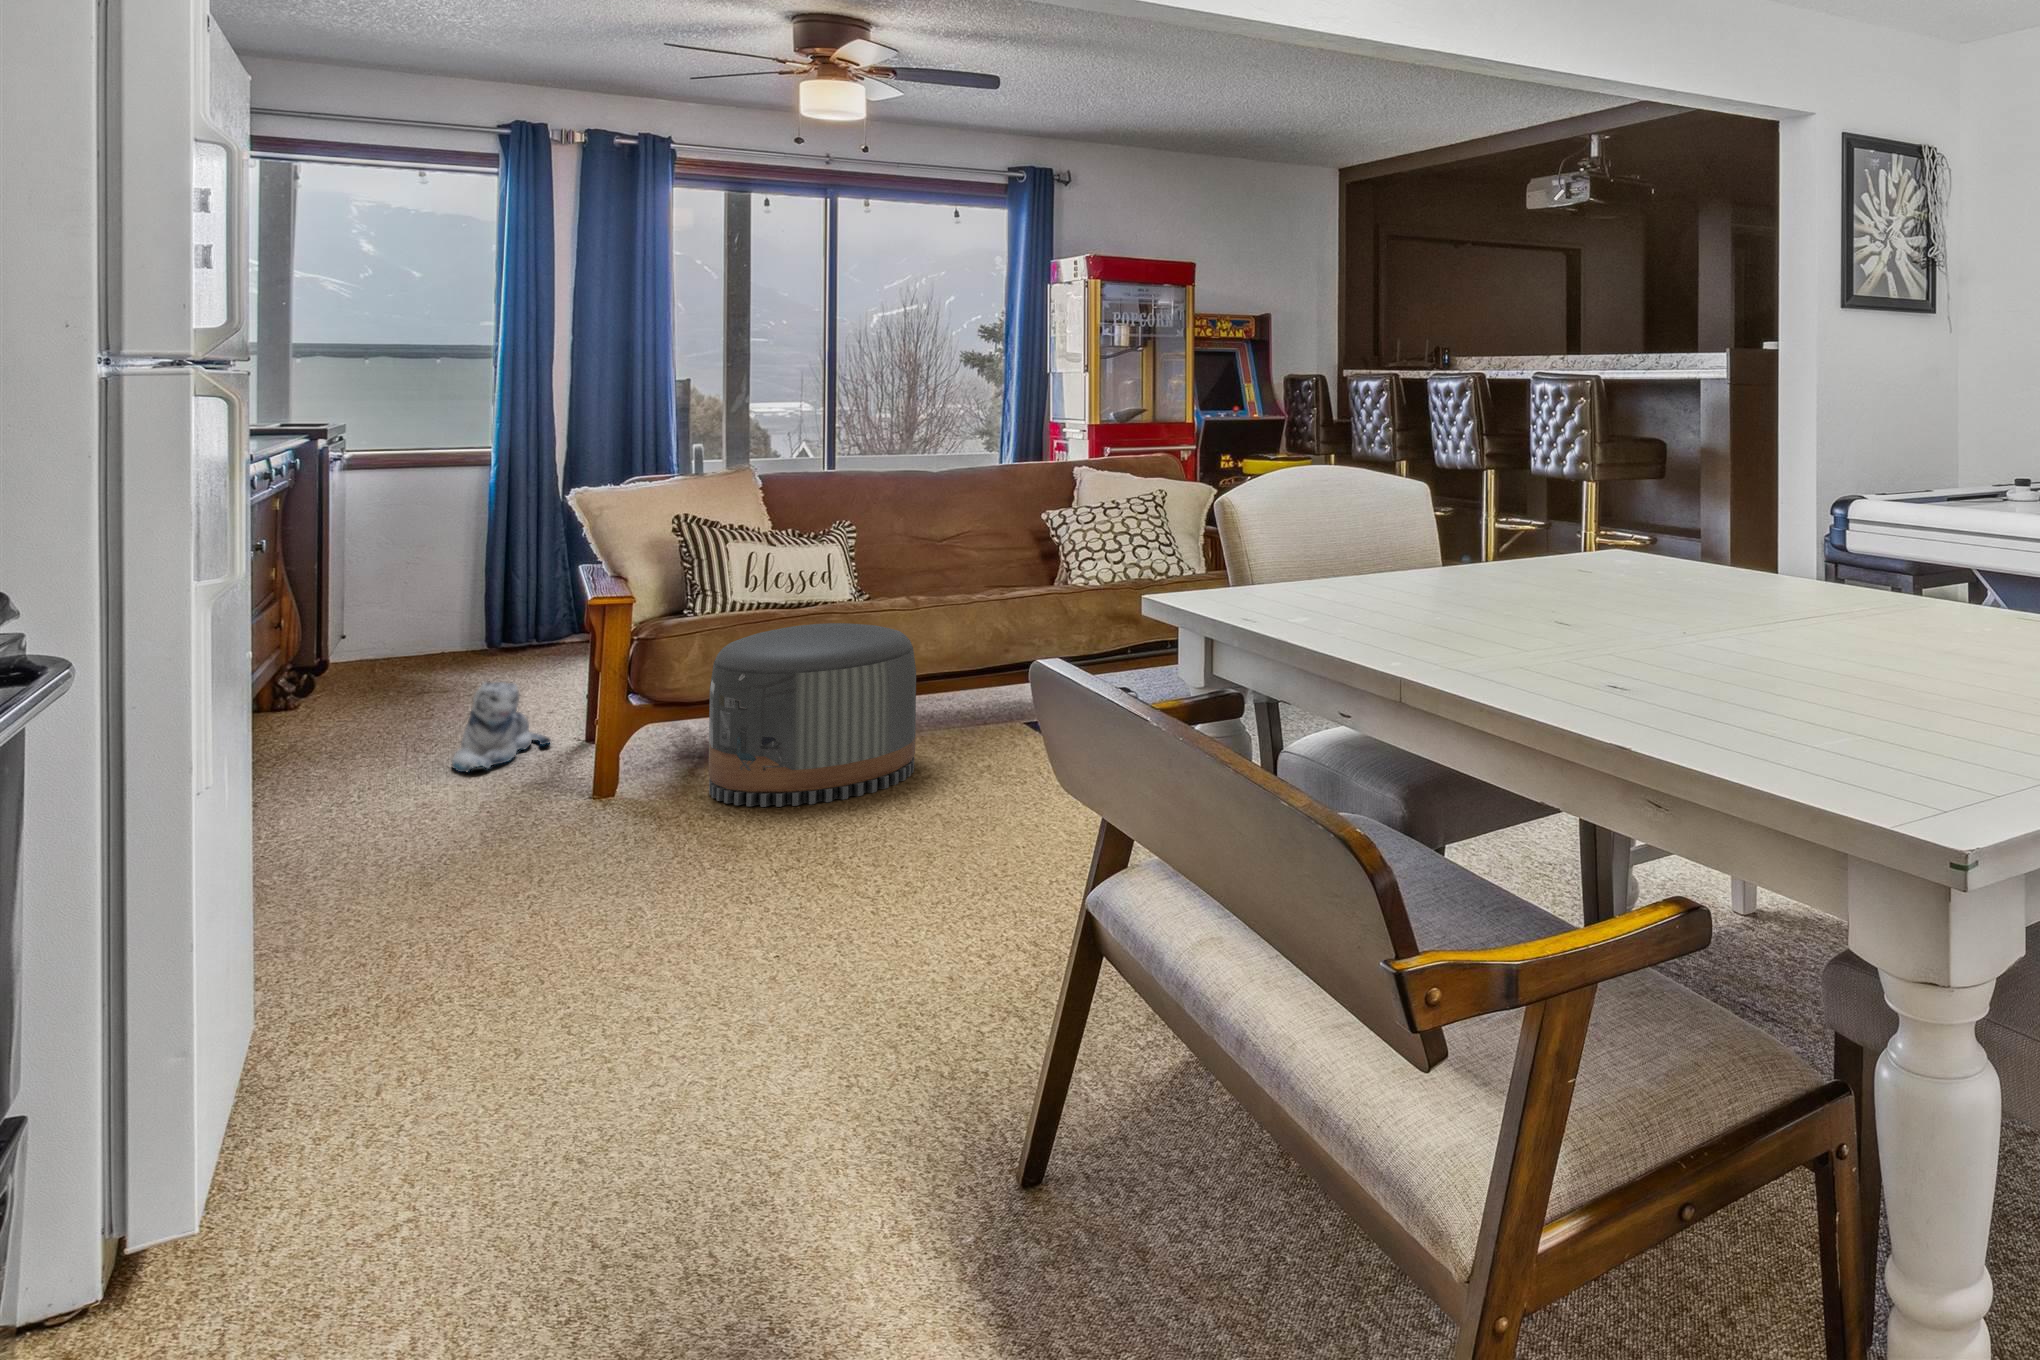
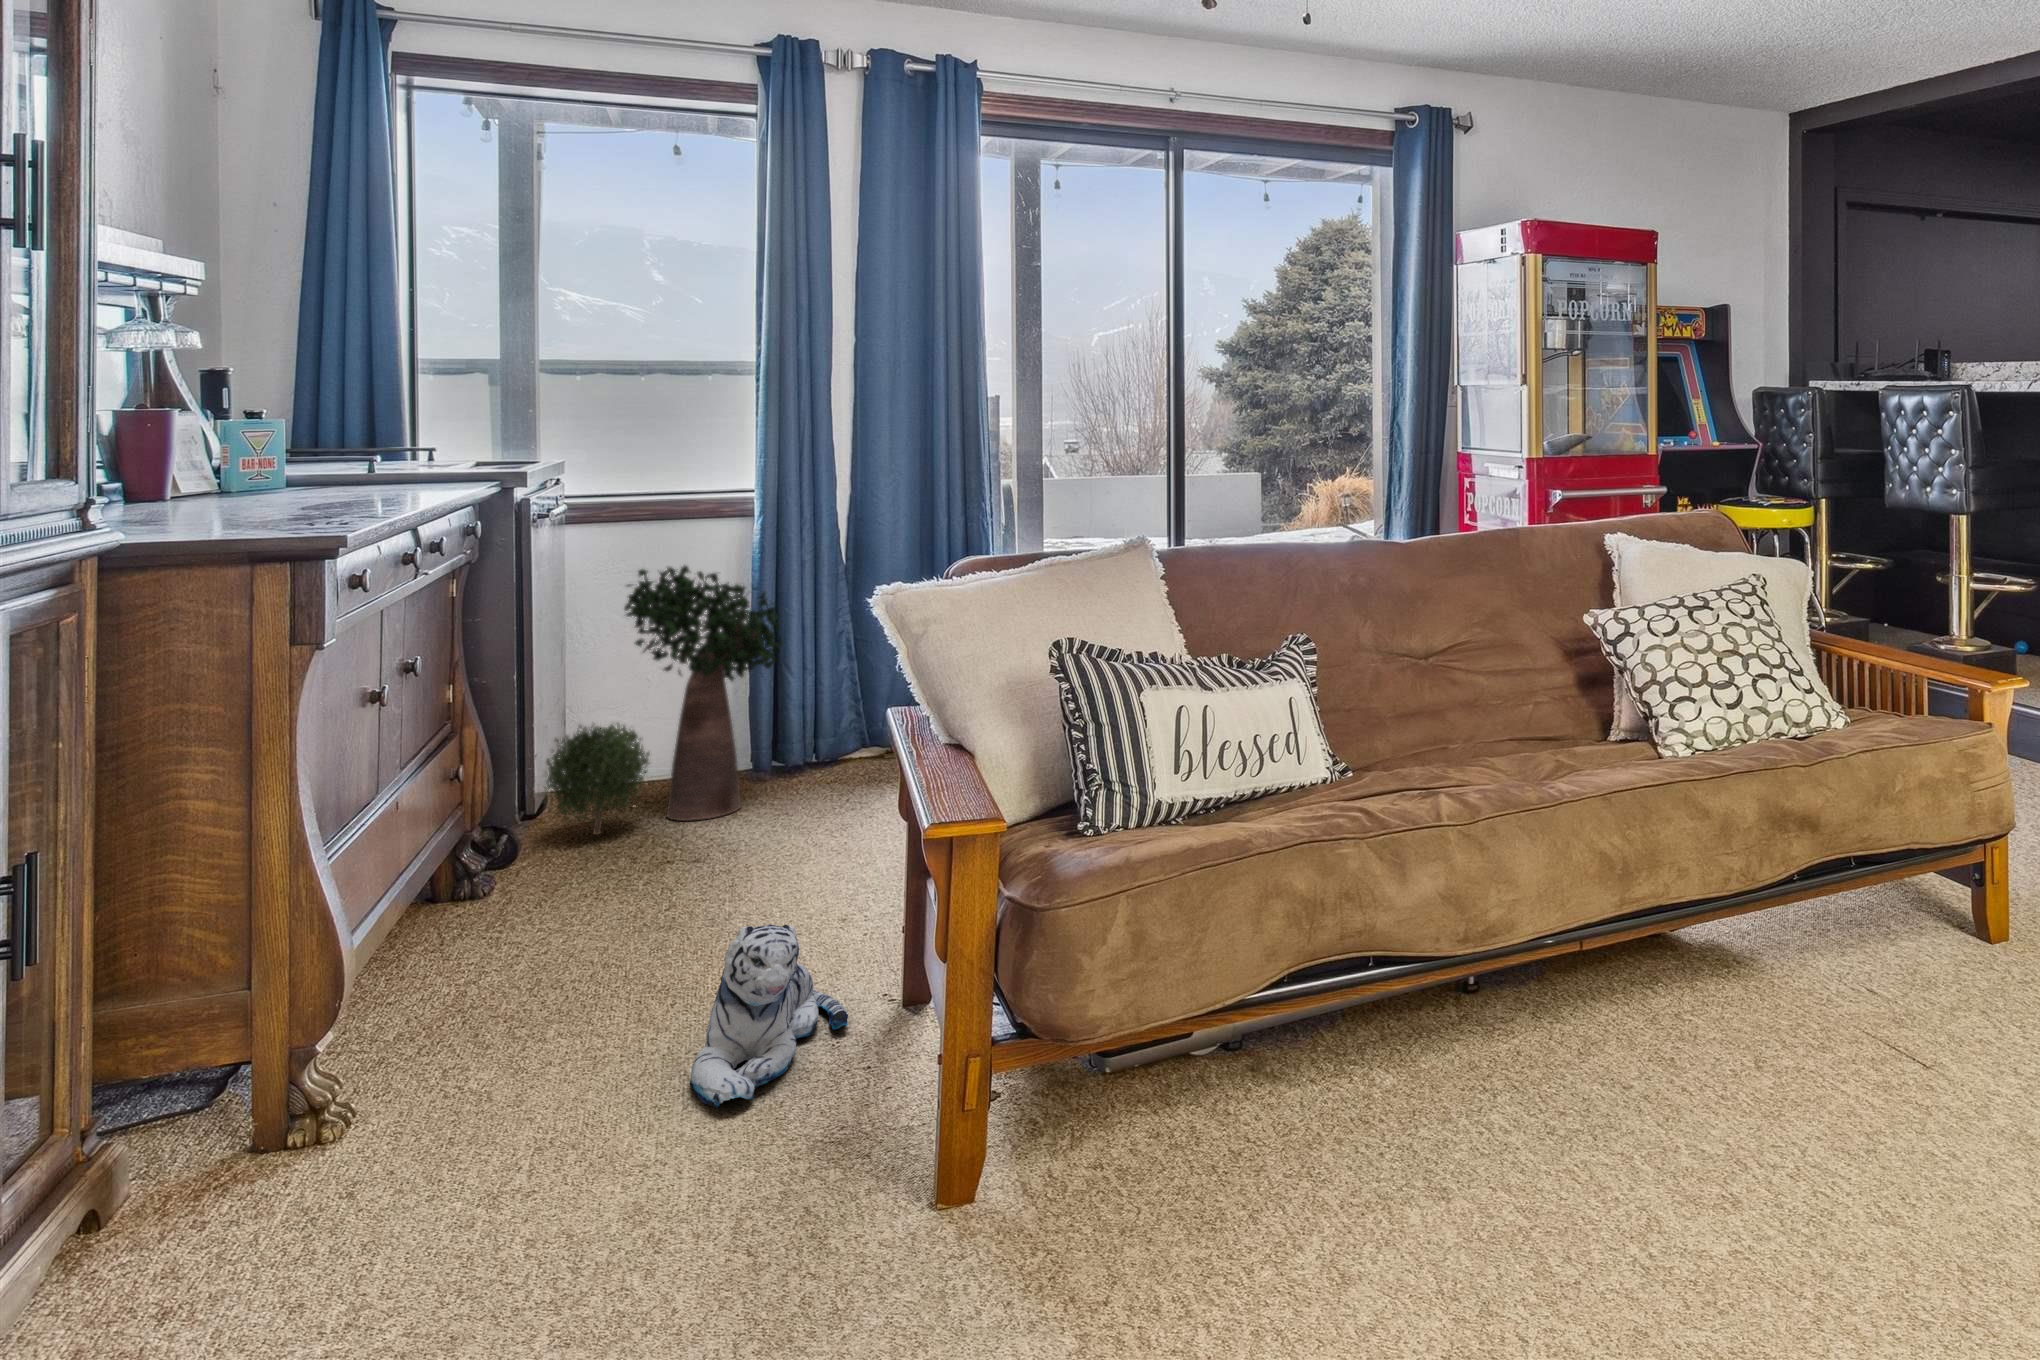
potted plant: none [333,496,514,680] -> present [544,566,782,835]
pouf: present [709,623,916,807] -> none [1145,852,1508,1283]

